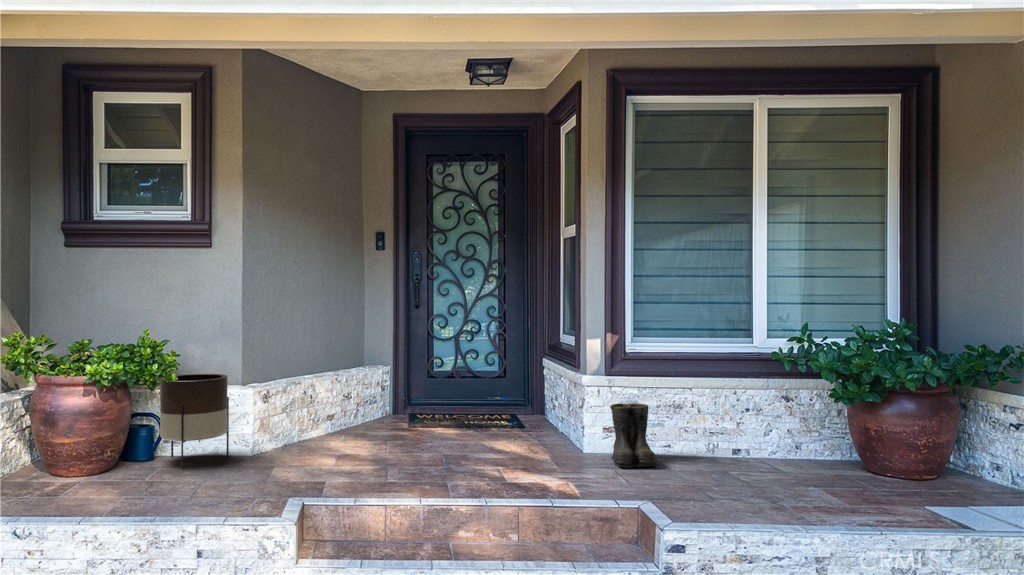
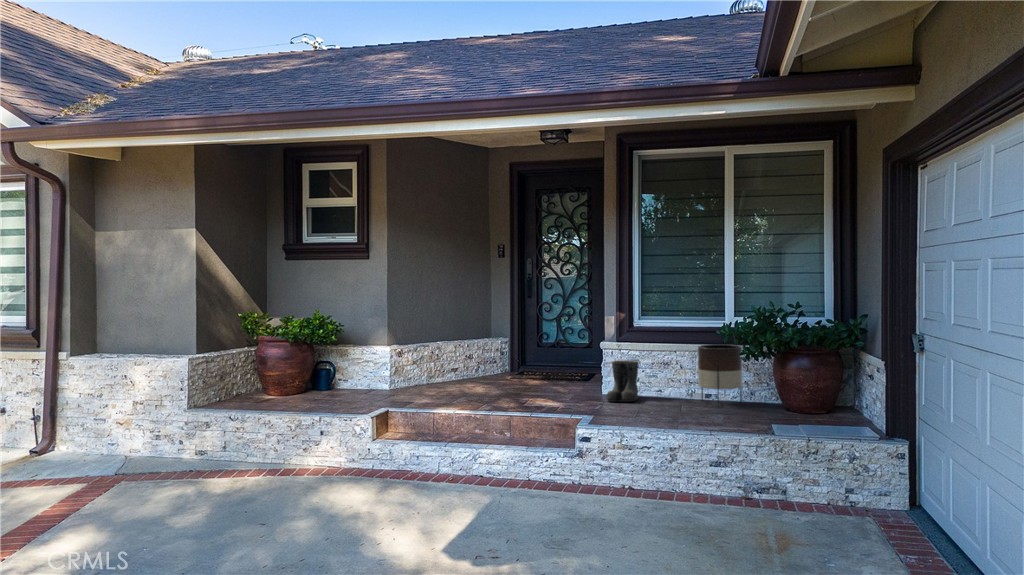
planter: present [160,374,229,468] -> present [698,344,743,407]

